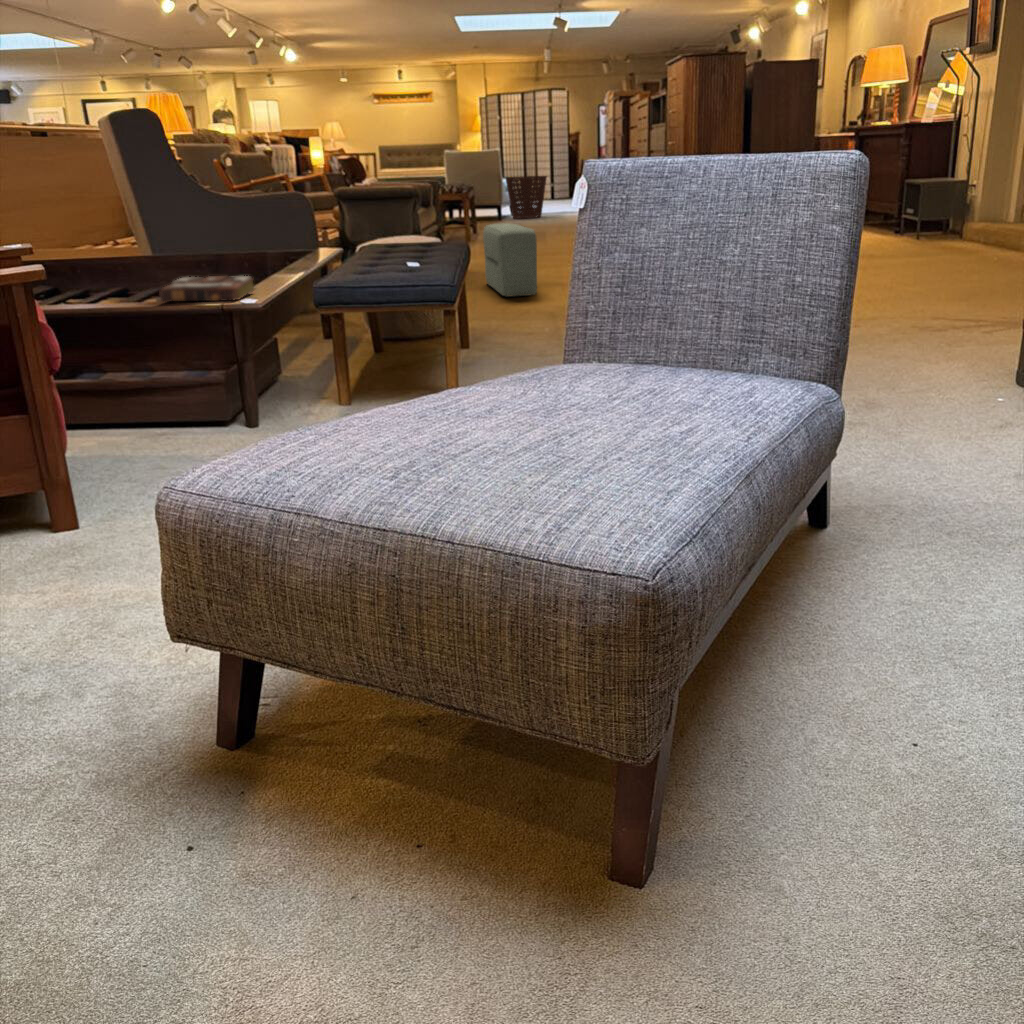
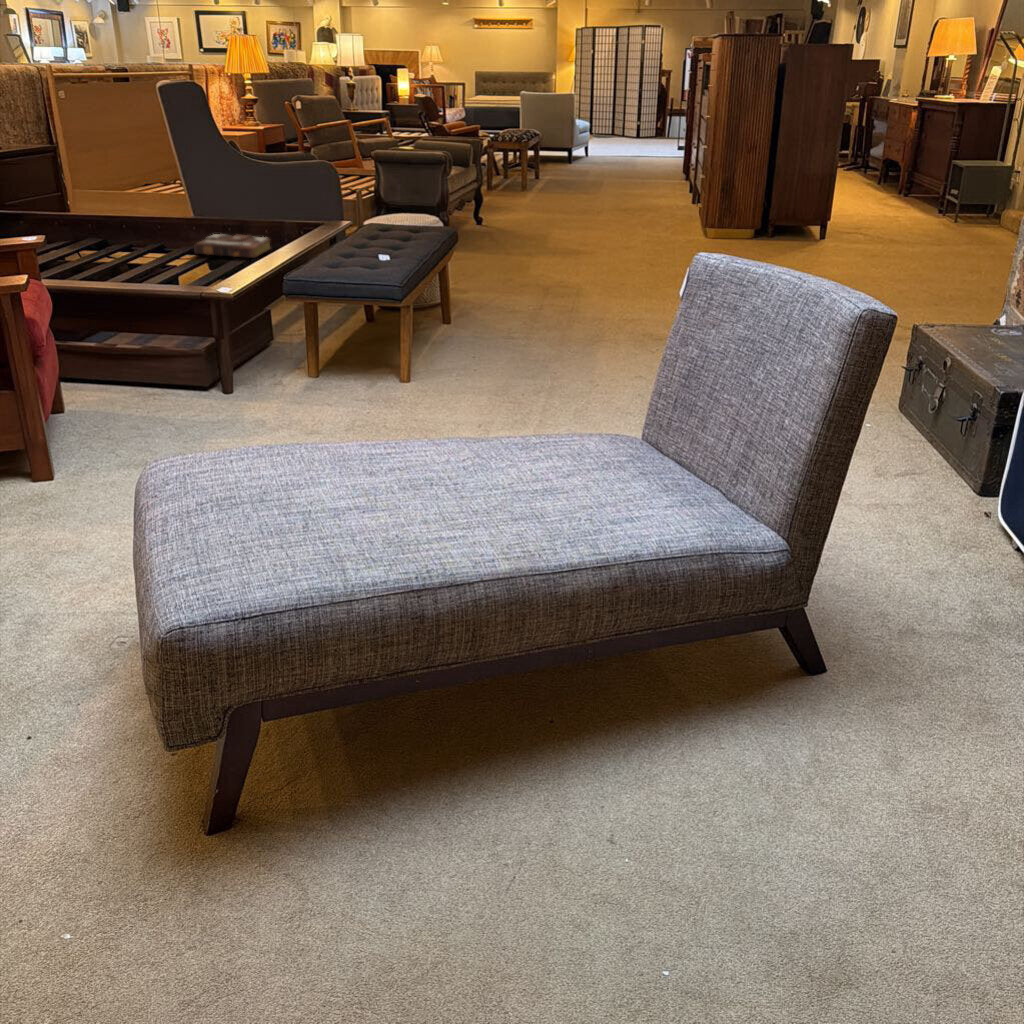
basket: present [506,176,547,219] -> none [581,119,621,162]
pouf: present [483,223,537,297] -> none [515,183,555,253]

